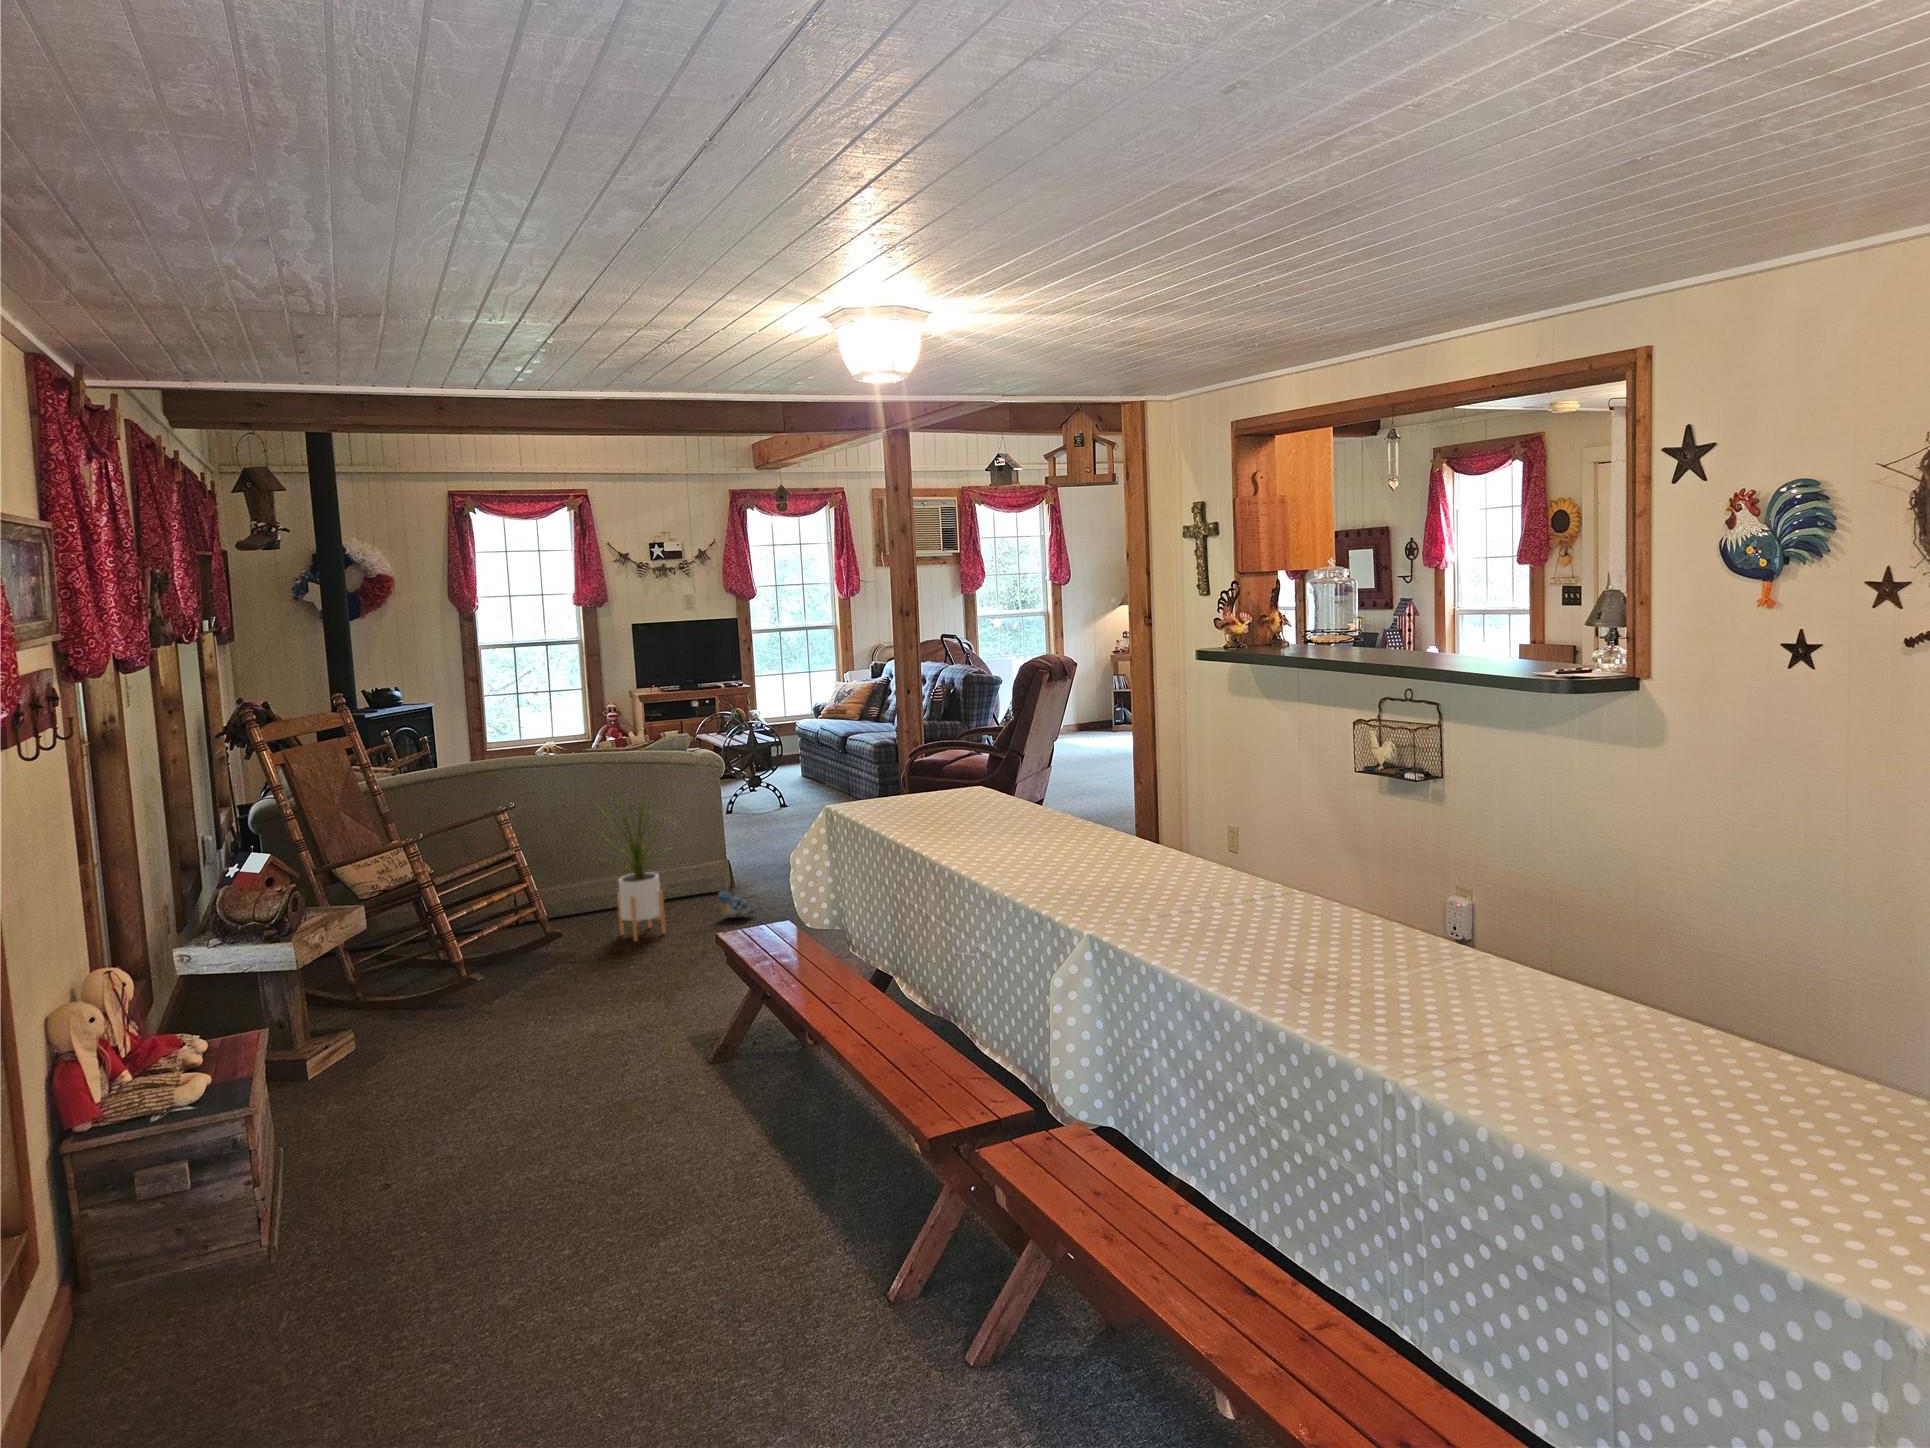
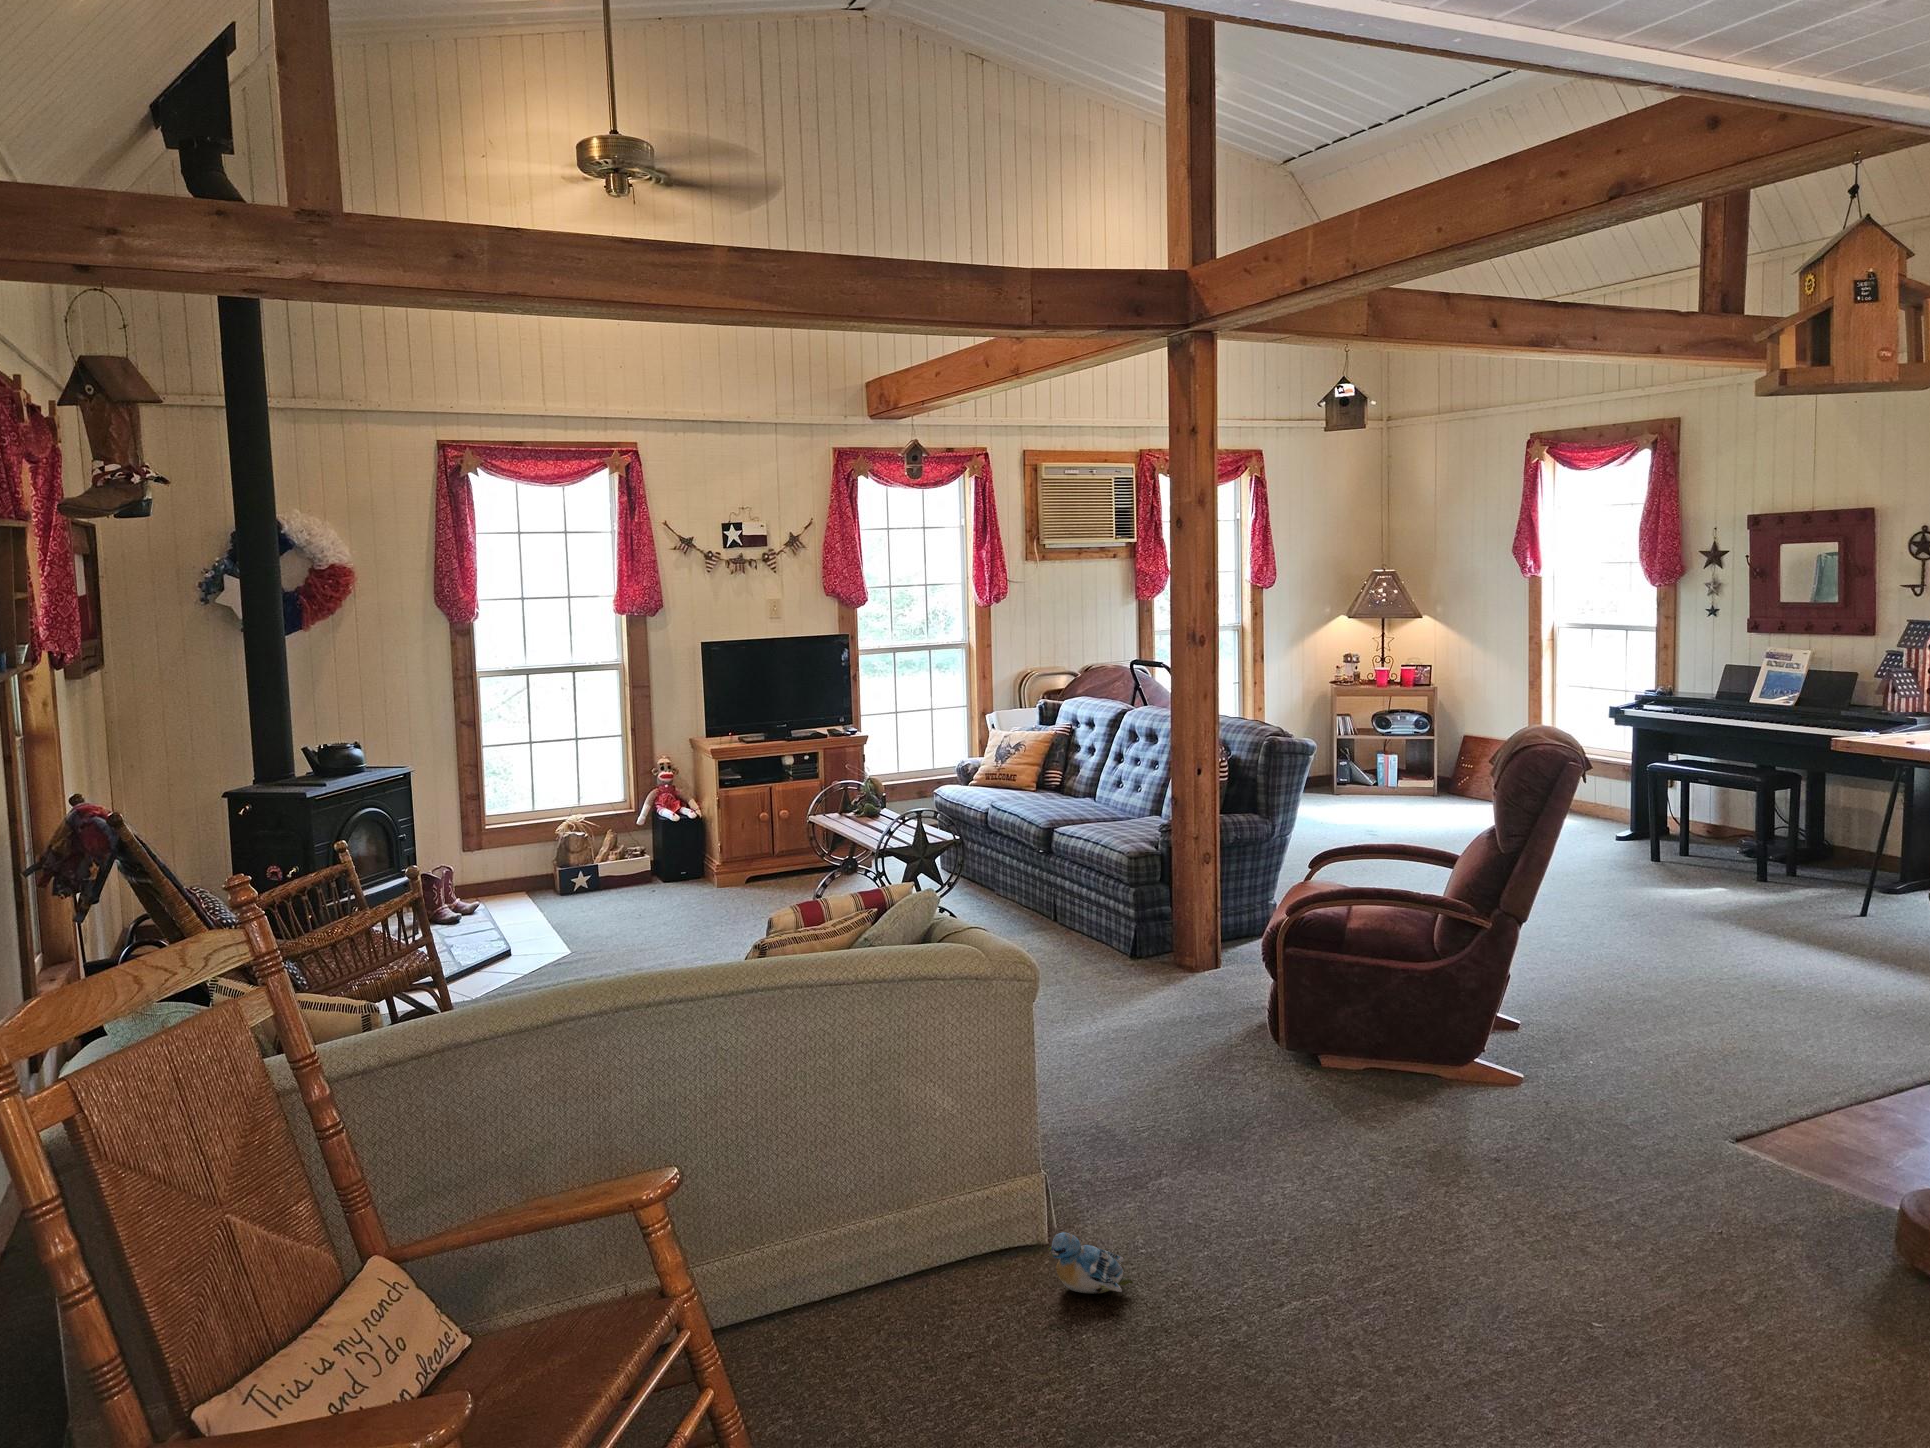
house plant: present [599,797,666,941] -> none [818,1016,1004,1383]

